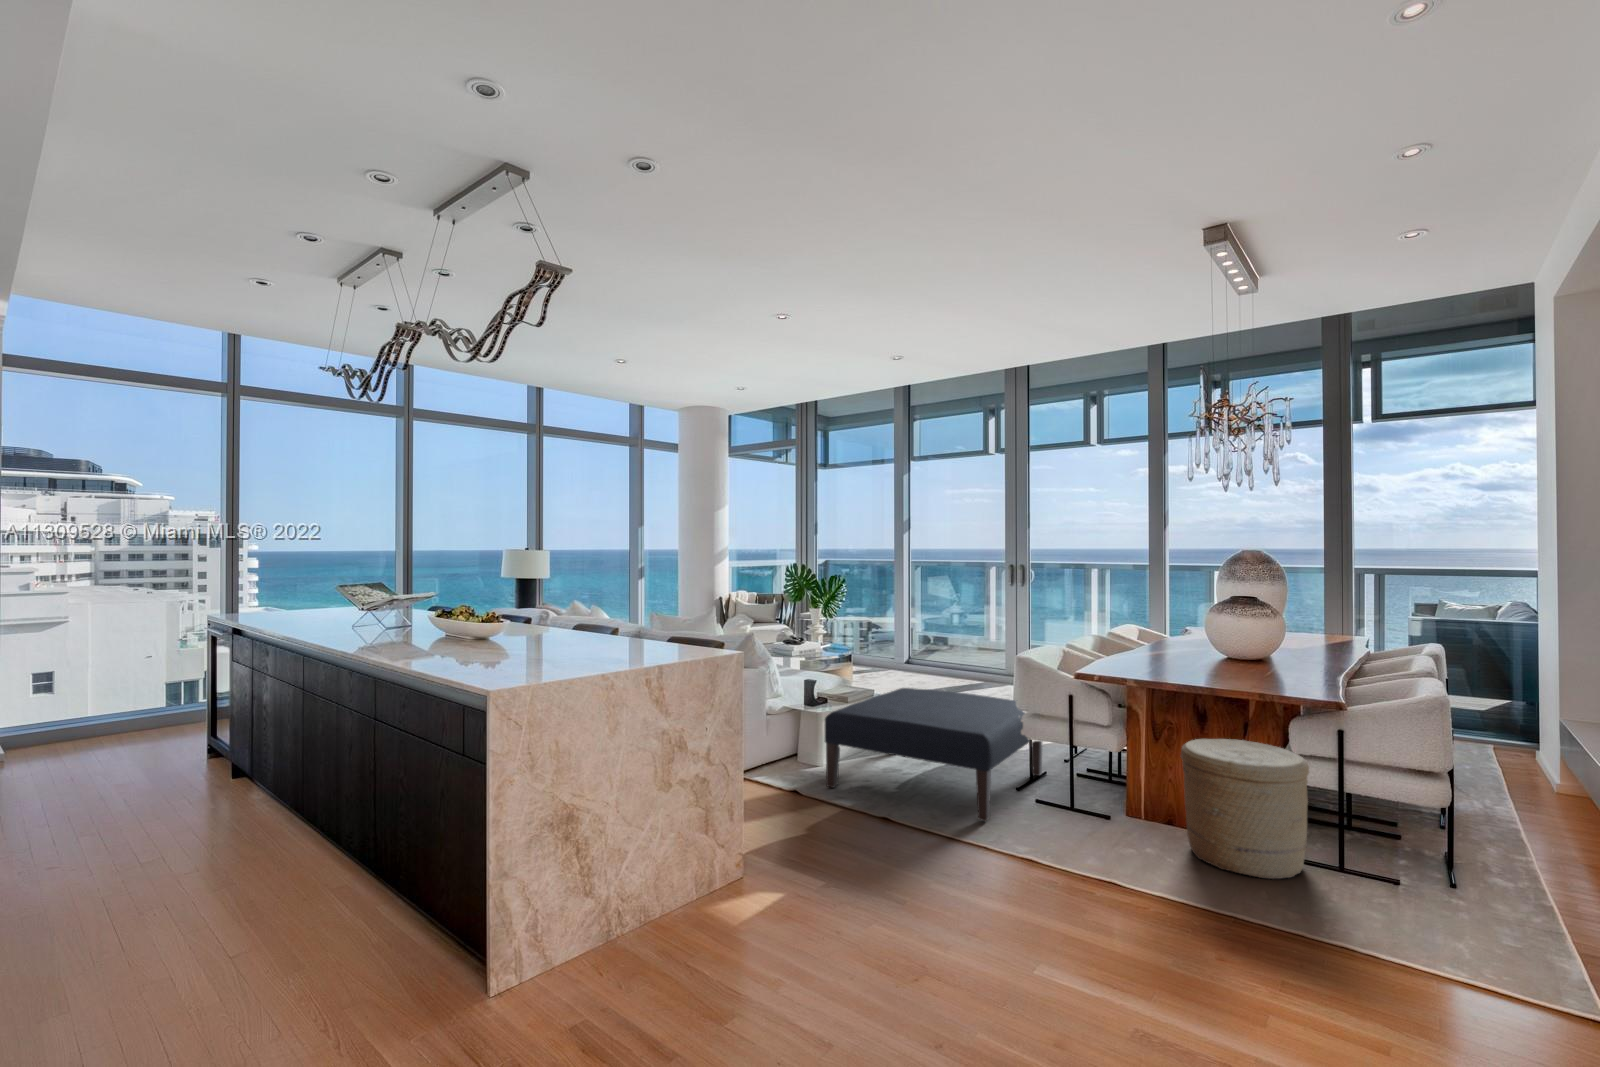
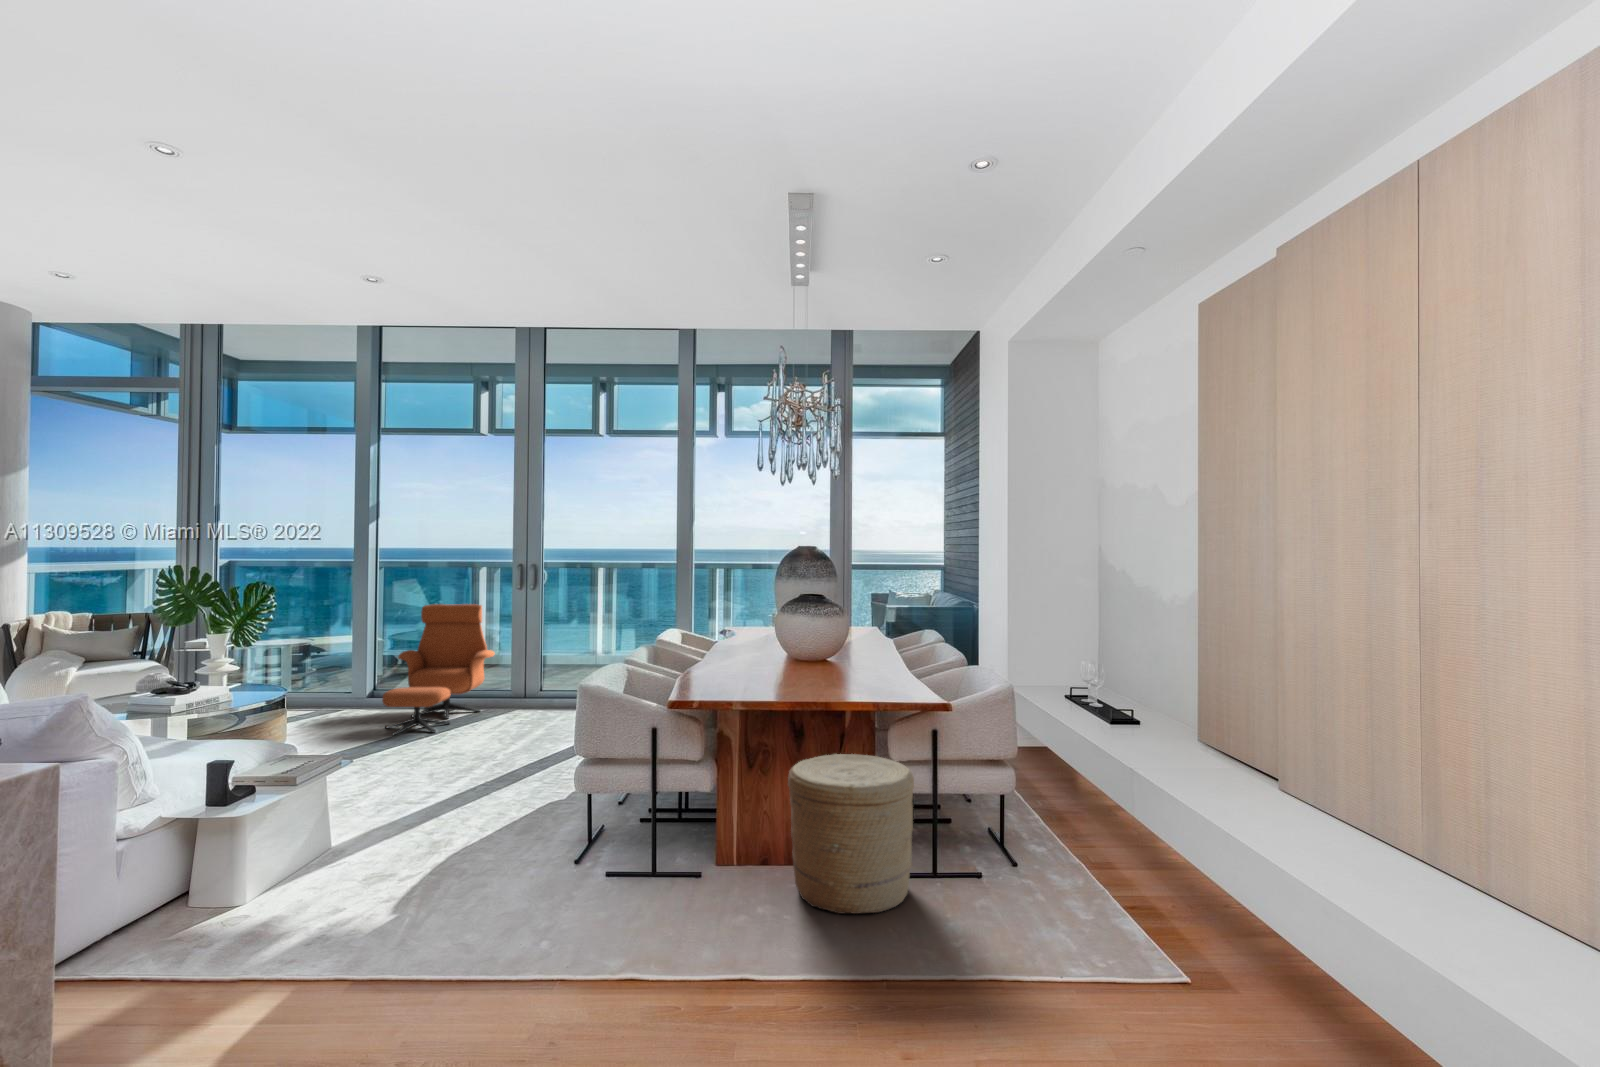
lounge chair: none [913,597,995,692] -> present [382,604,495,735]
ottoman: present [825,688,1042,821] -> none [265,742,600,938]

